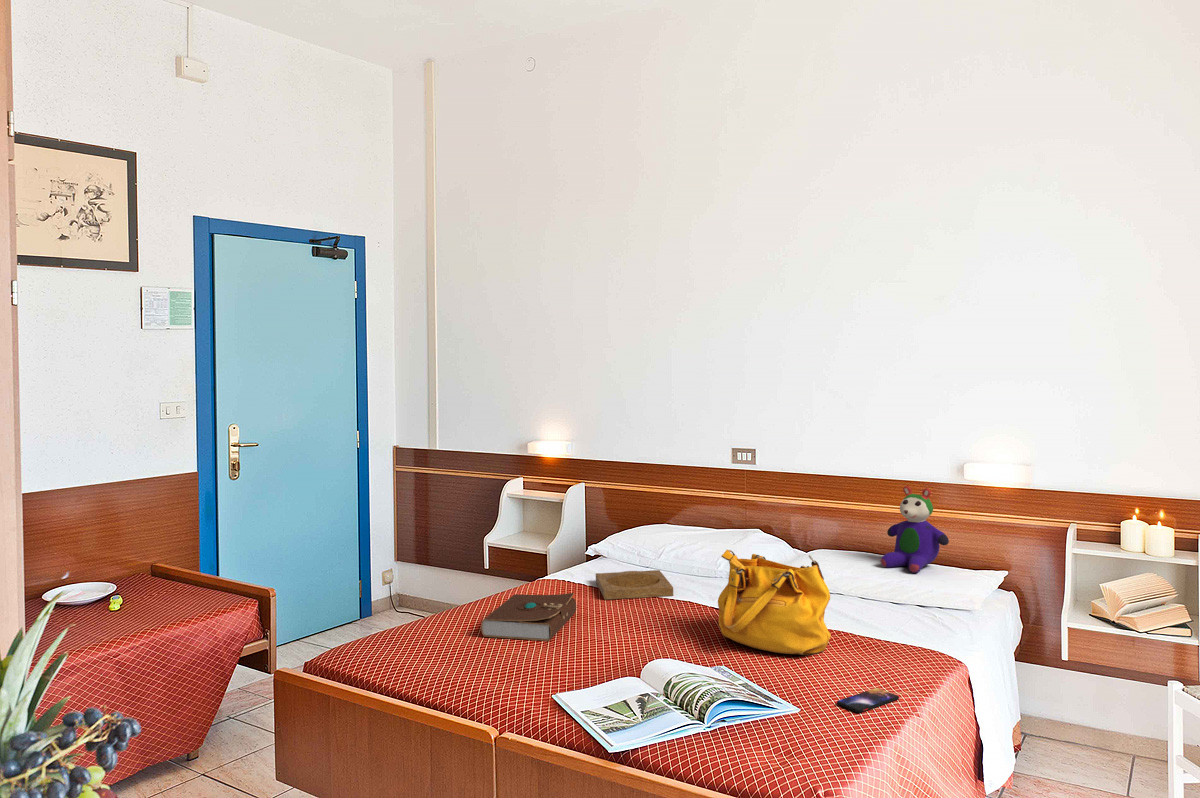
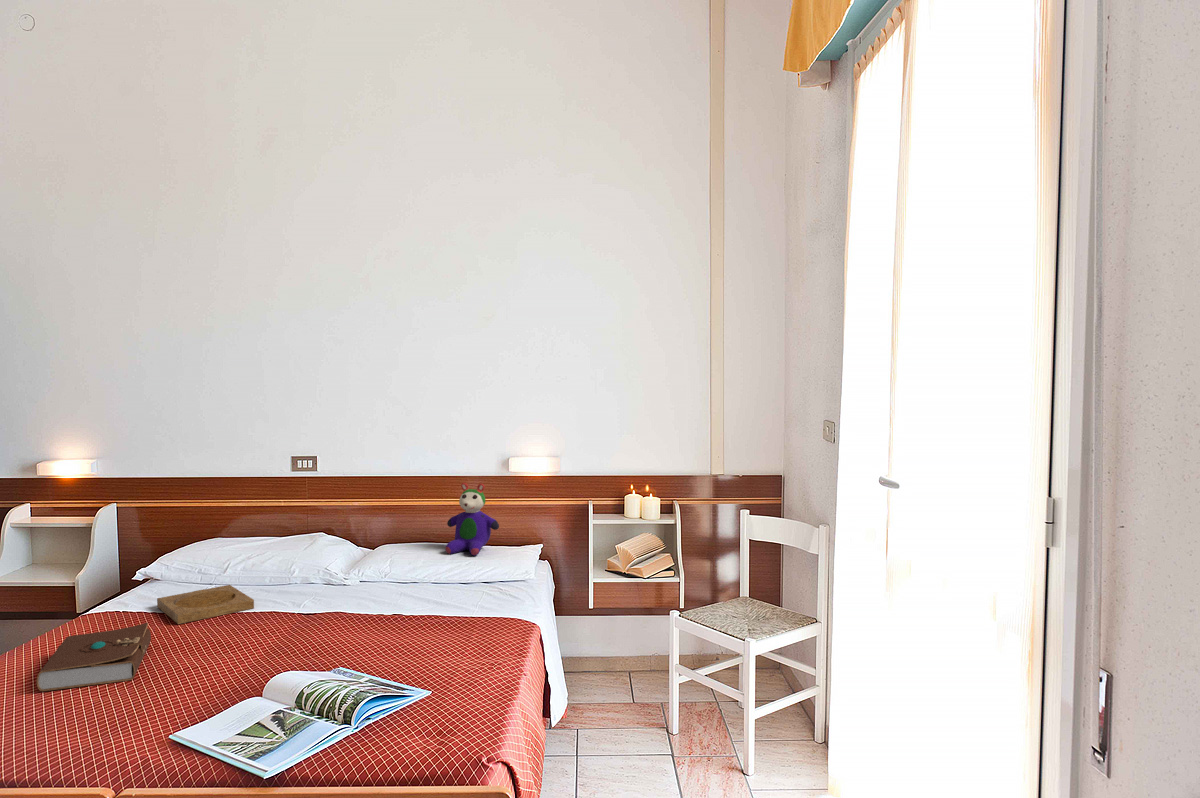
handbag: present [718,550,831,655] -> none [319,552,429,645]
smartphone: present [837,688,899,713] -> none [457,658,504,683]

